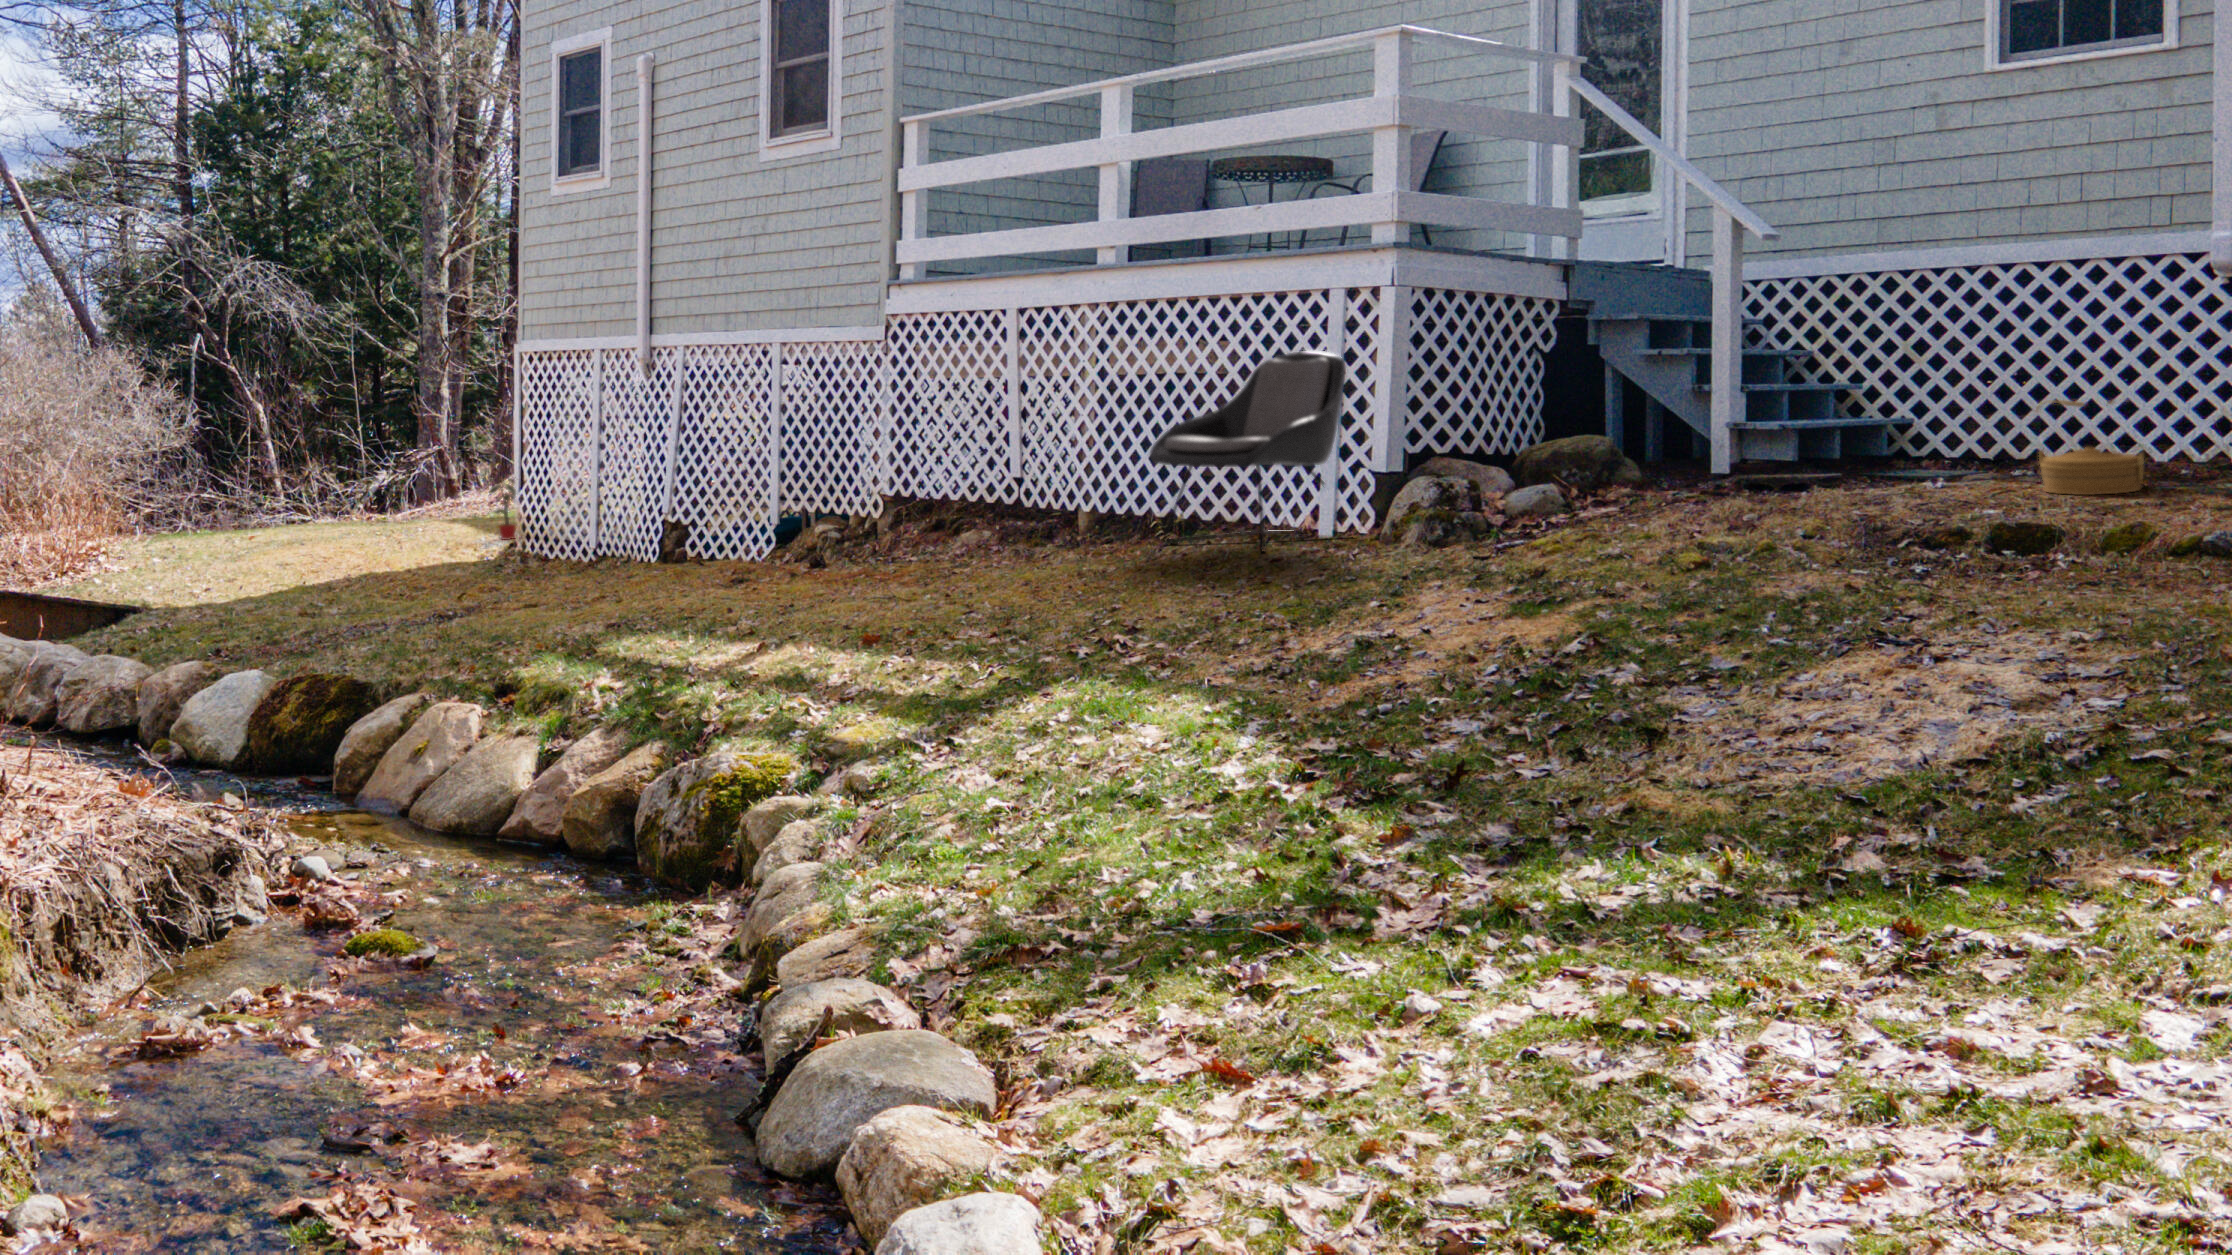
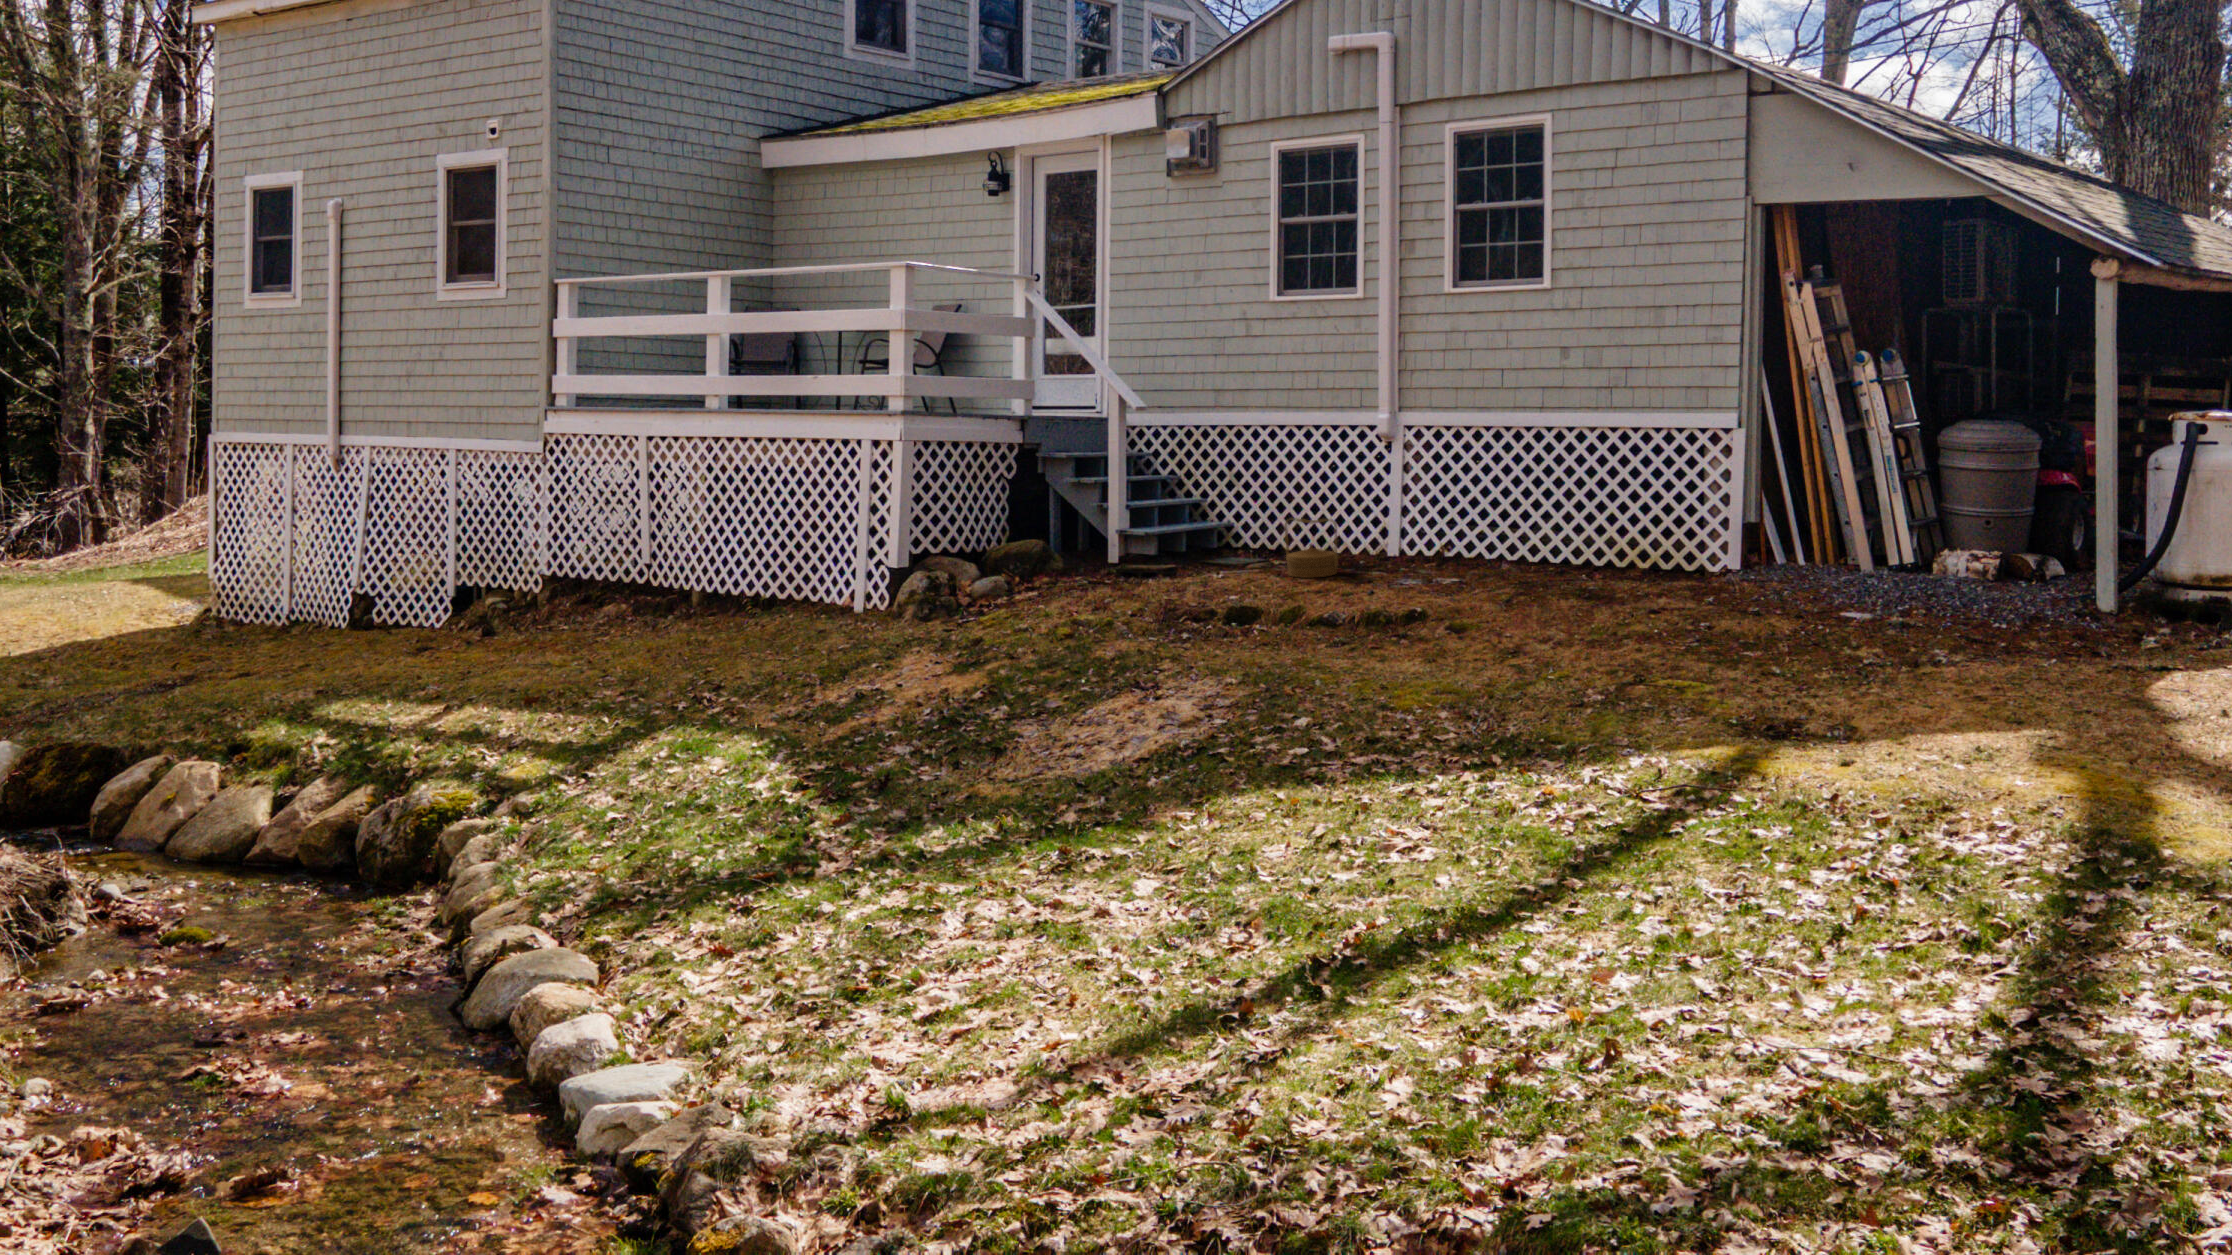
lounge chair: present [1150,350,1346,552] -> none [738,483,883,626]
potted plant: present [483,478,516,539] -> none [175,552,220,607]

